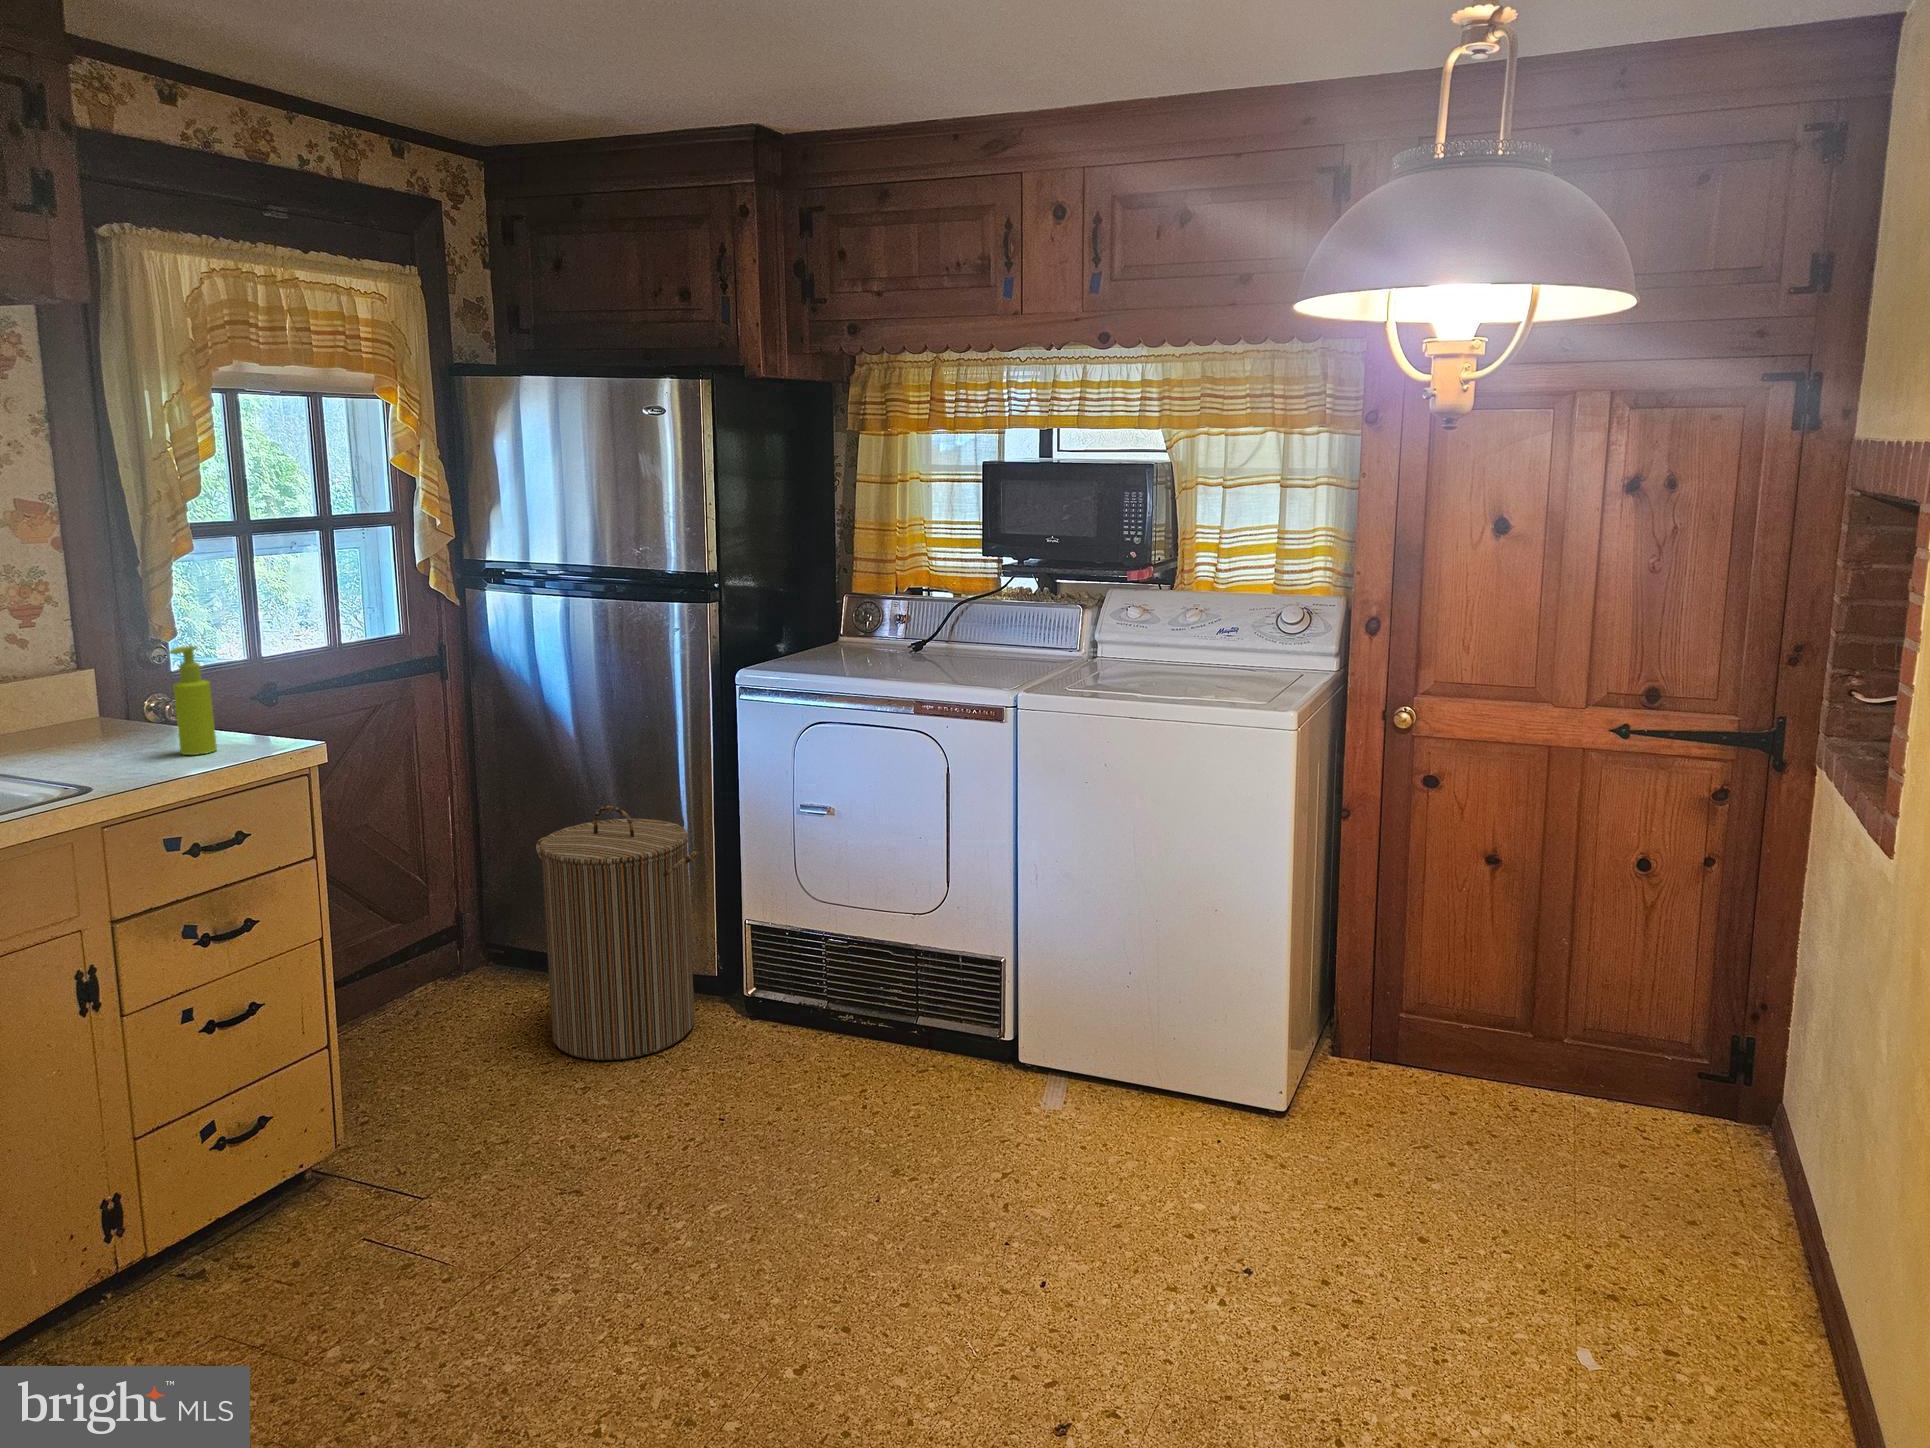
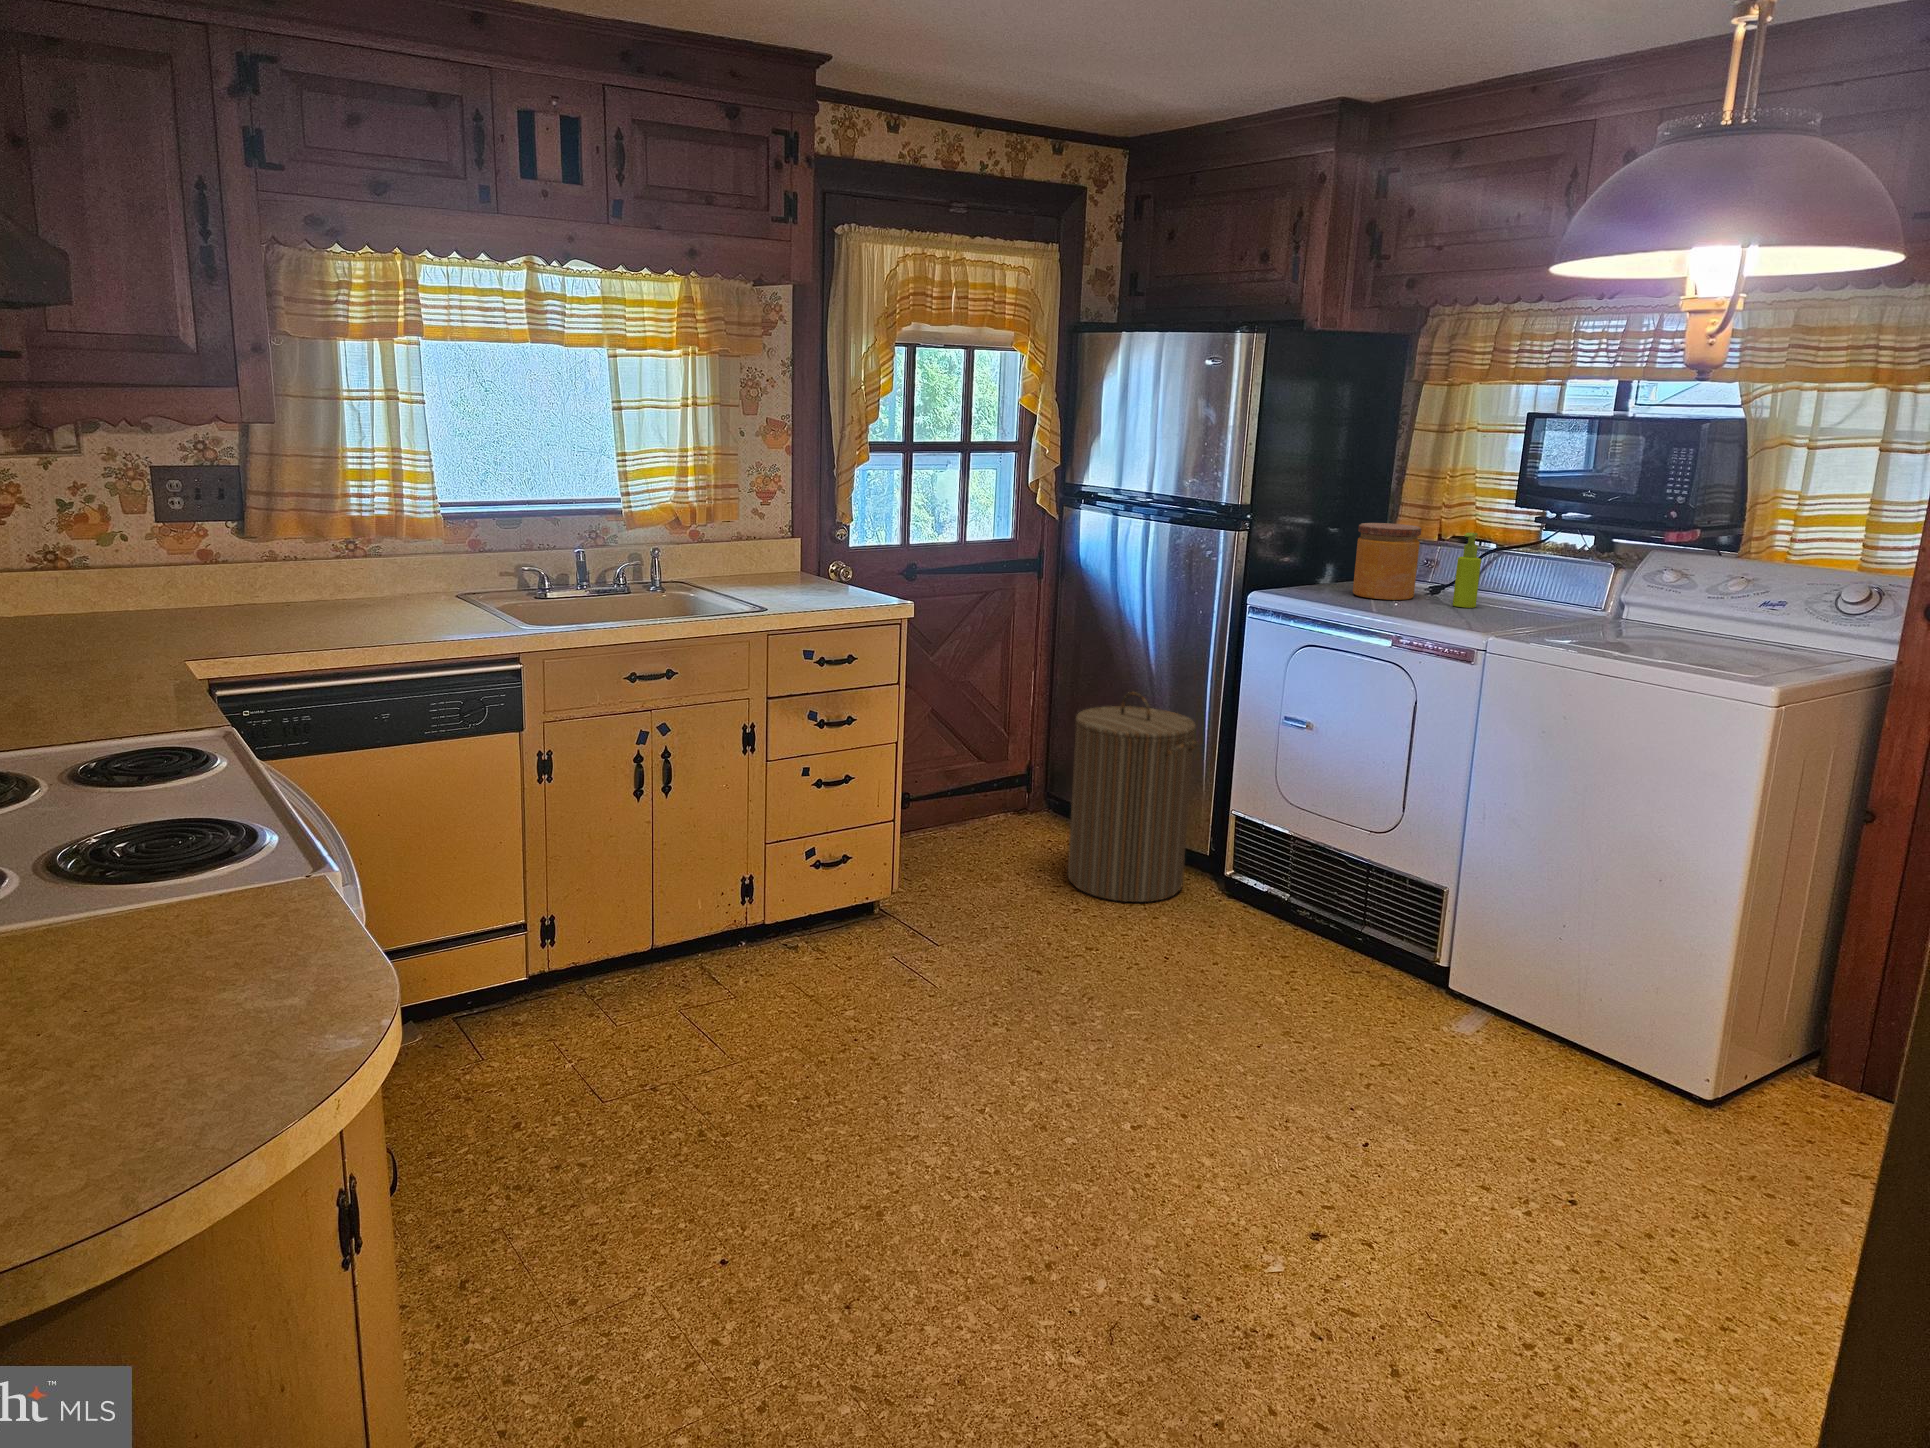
jar: none [834,582,898,664] -> present [1353,523,1421,600]
soap dispenser: present [169,646,217,755] -> present [1453,533,1481,608]

